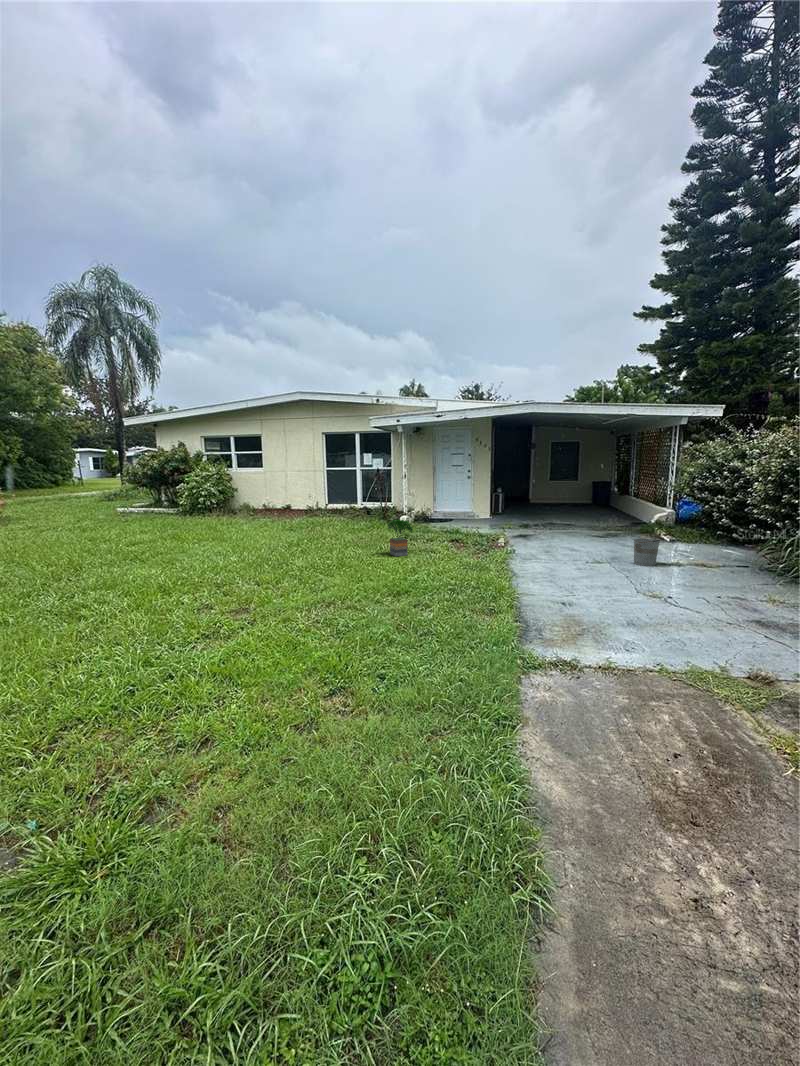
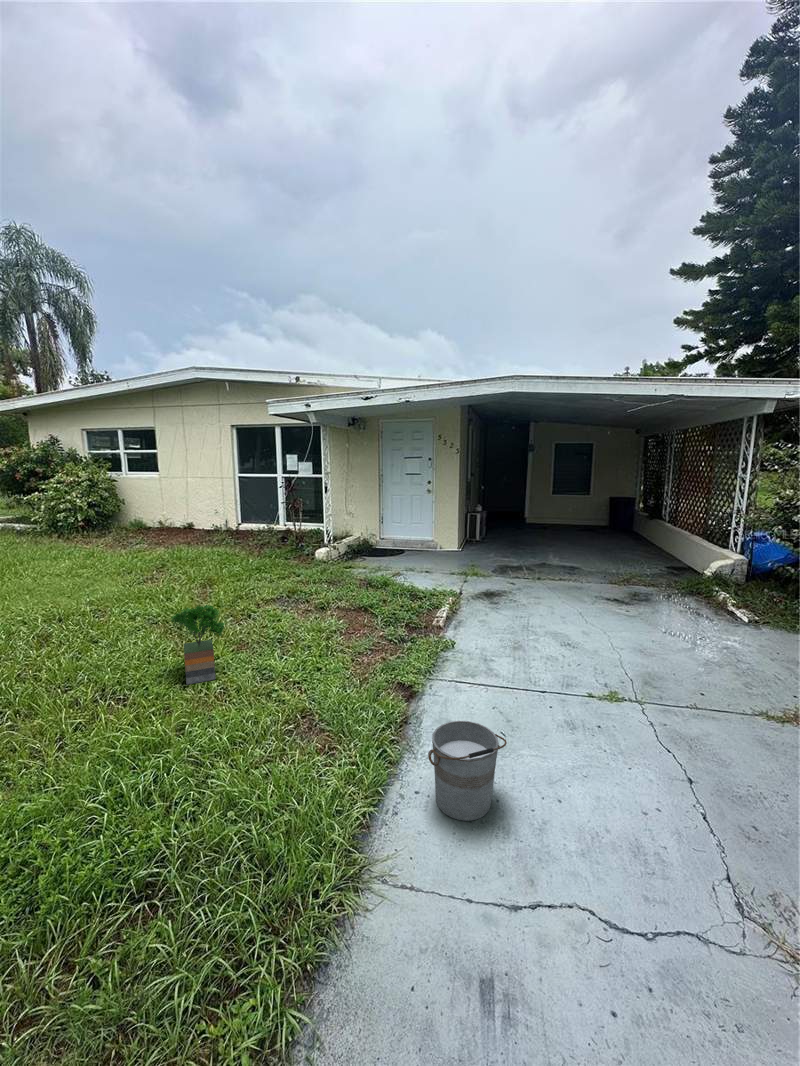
bucket: present [634,539,662,566] -> present [428,721,507,821]

